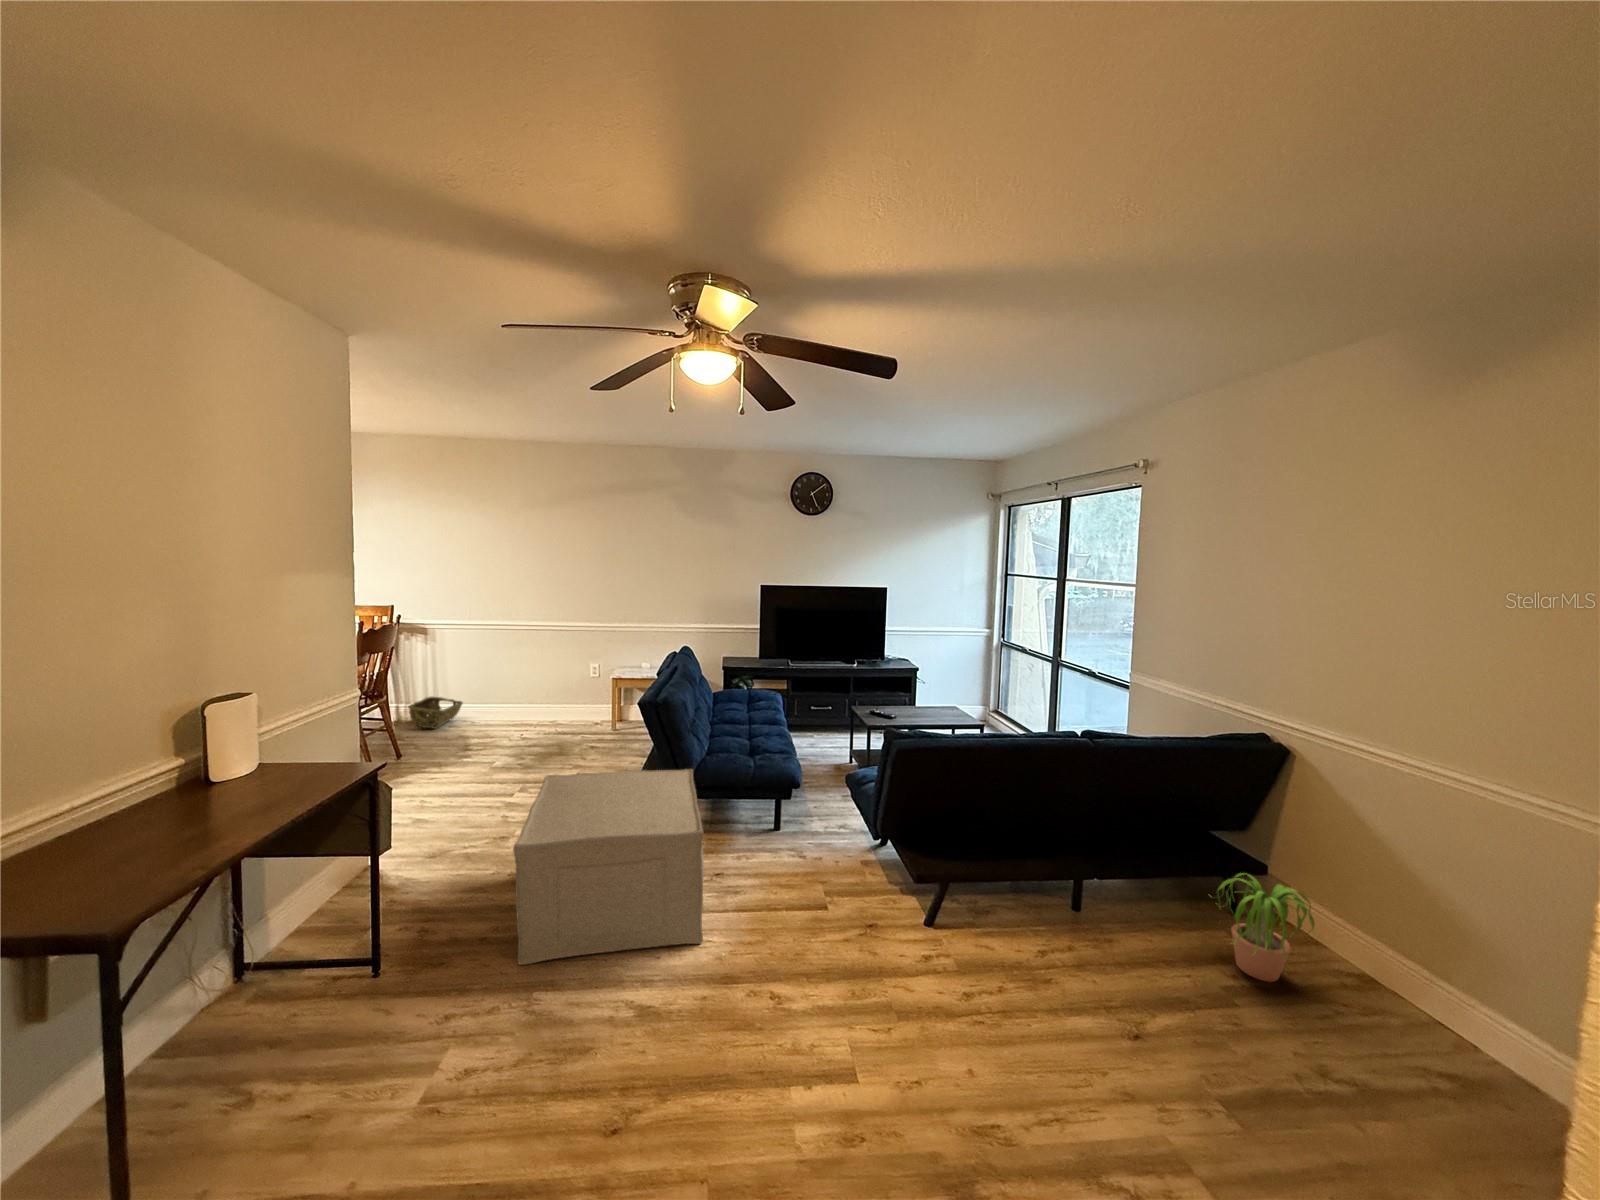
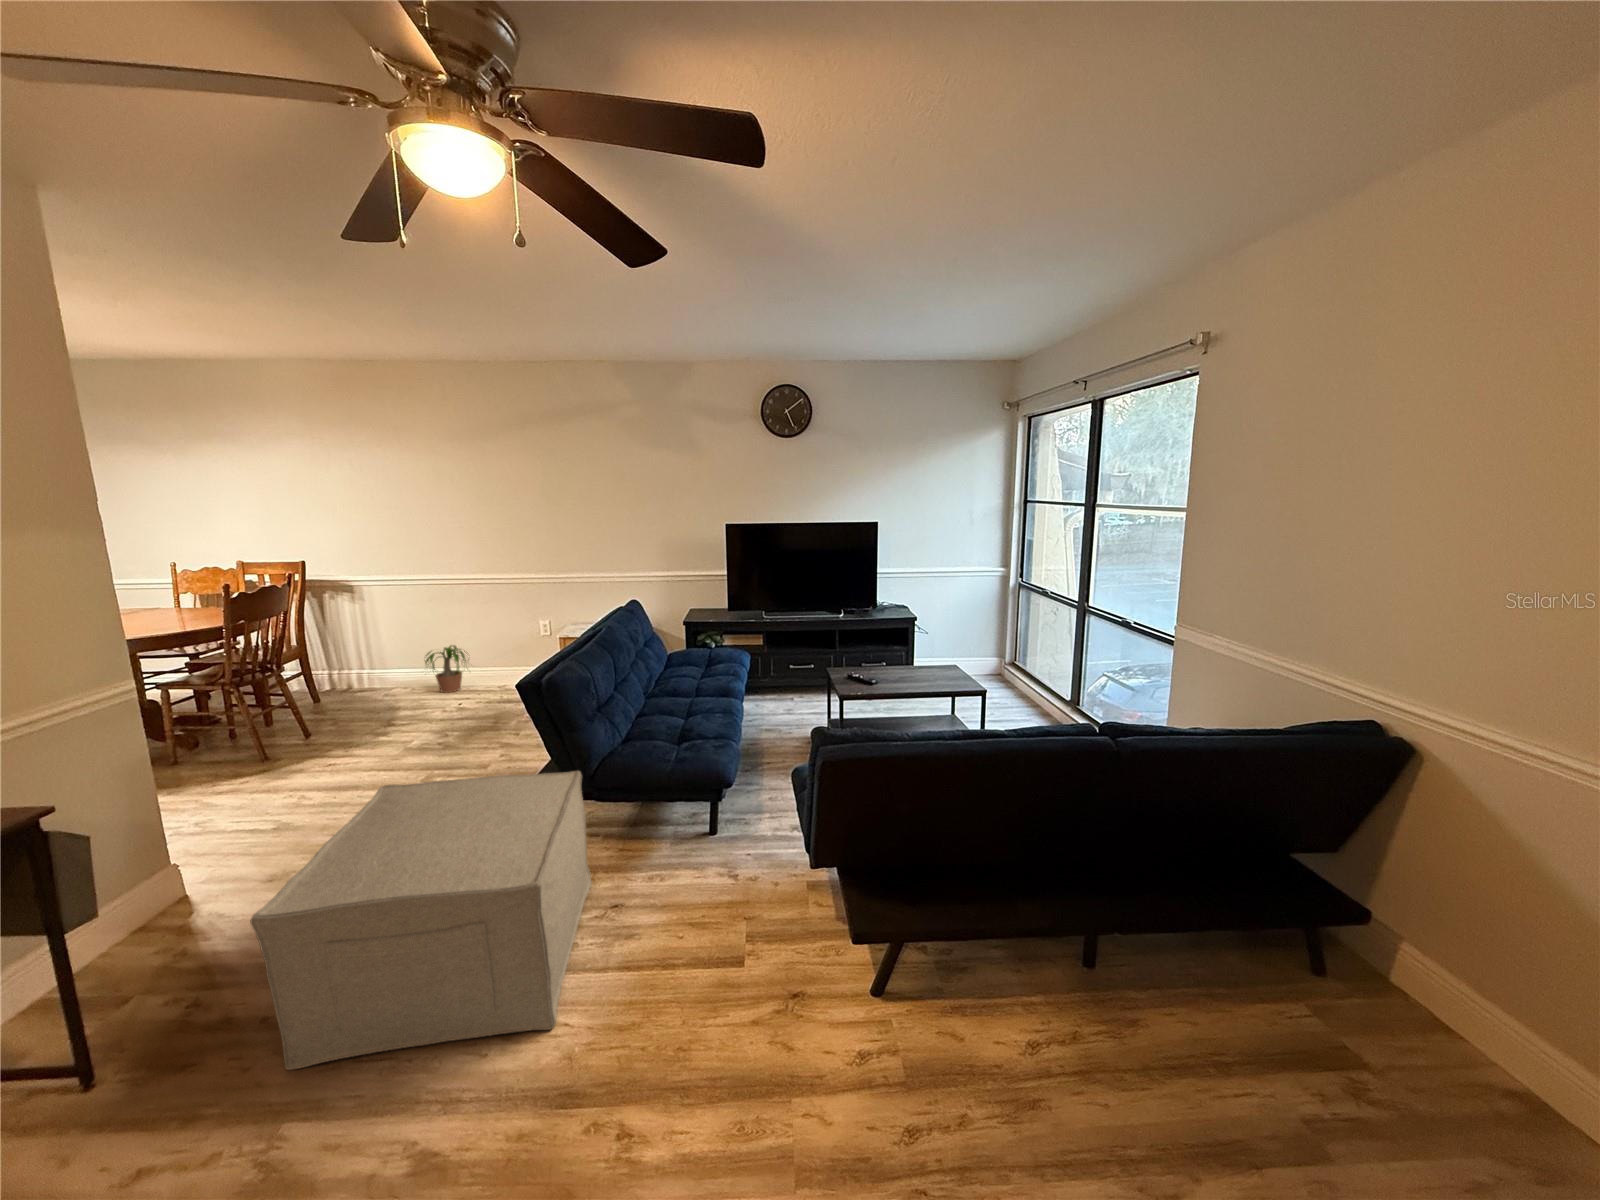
woven basket: present [408,697,462,729] -> none [333,661,402,699]
potted plant: present [1217,873,1314,982] -> present [425,645,469,693]

